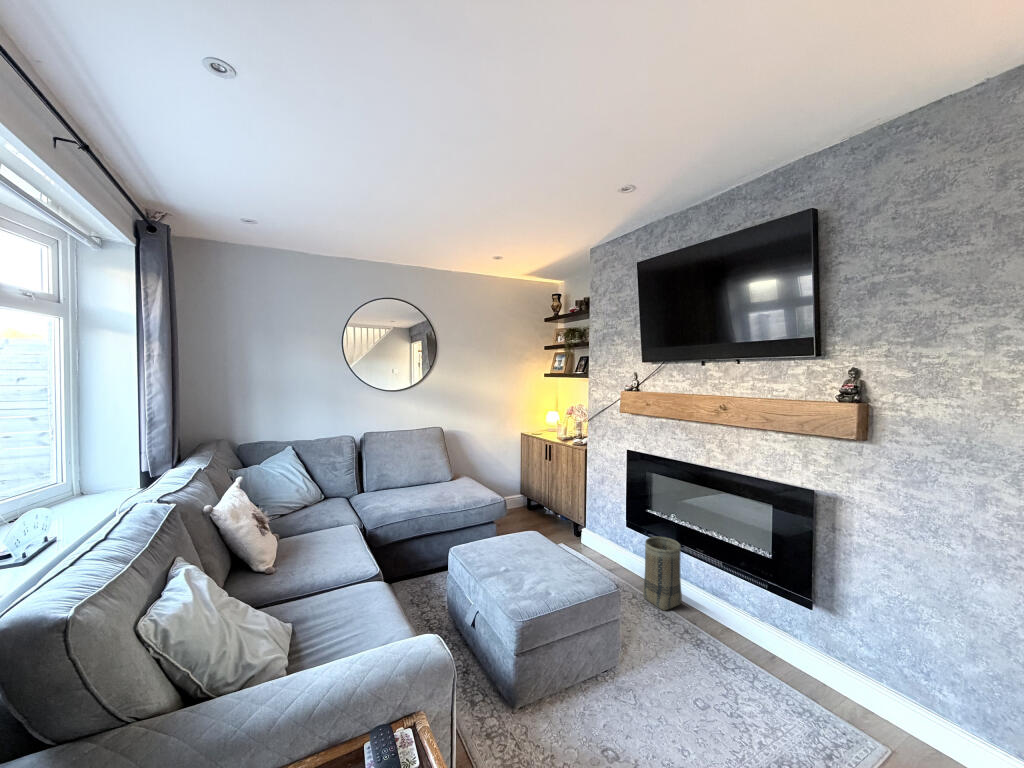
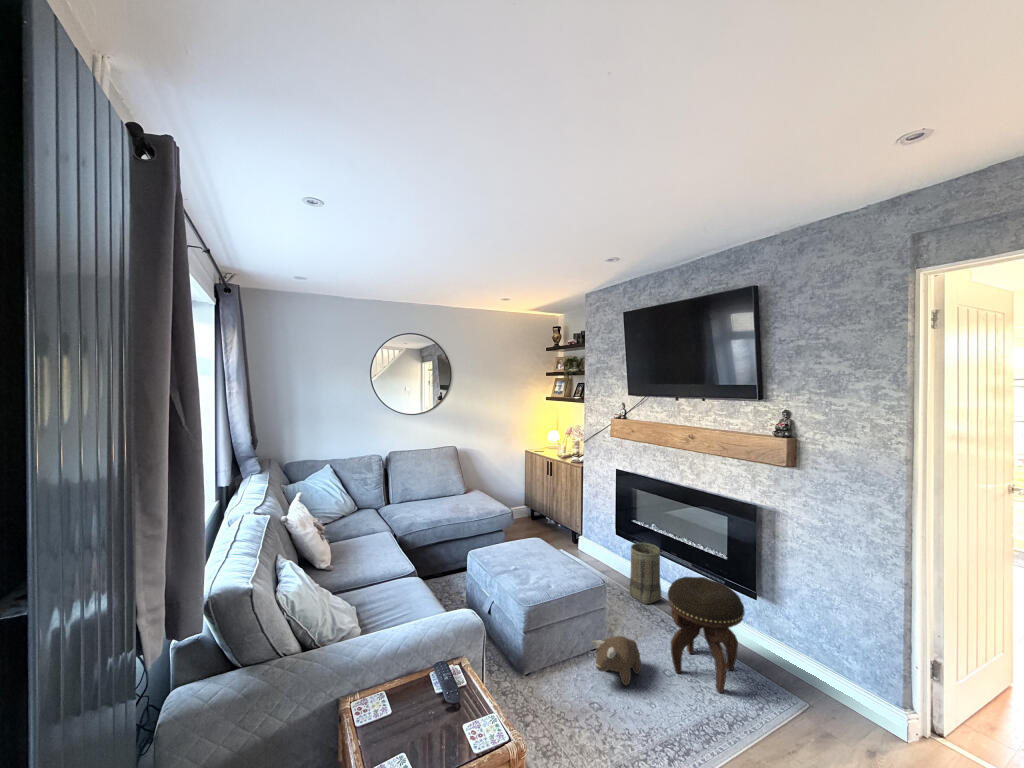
footstool: none [699,581,801,733] -> present [668,577,744,693]
plush toy: none [603,657,666,723] -> present [592,636,641,685]

